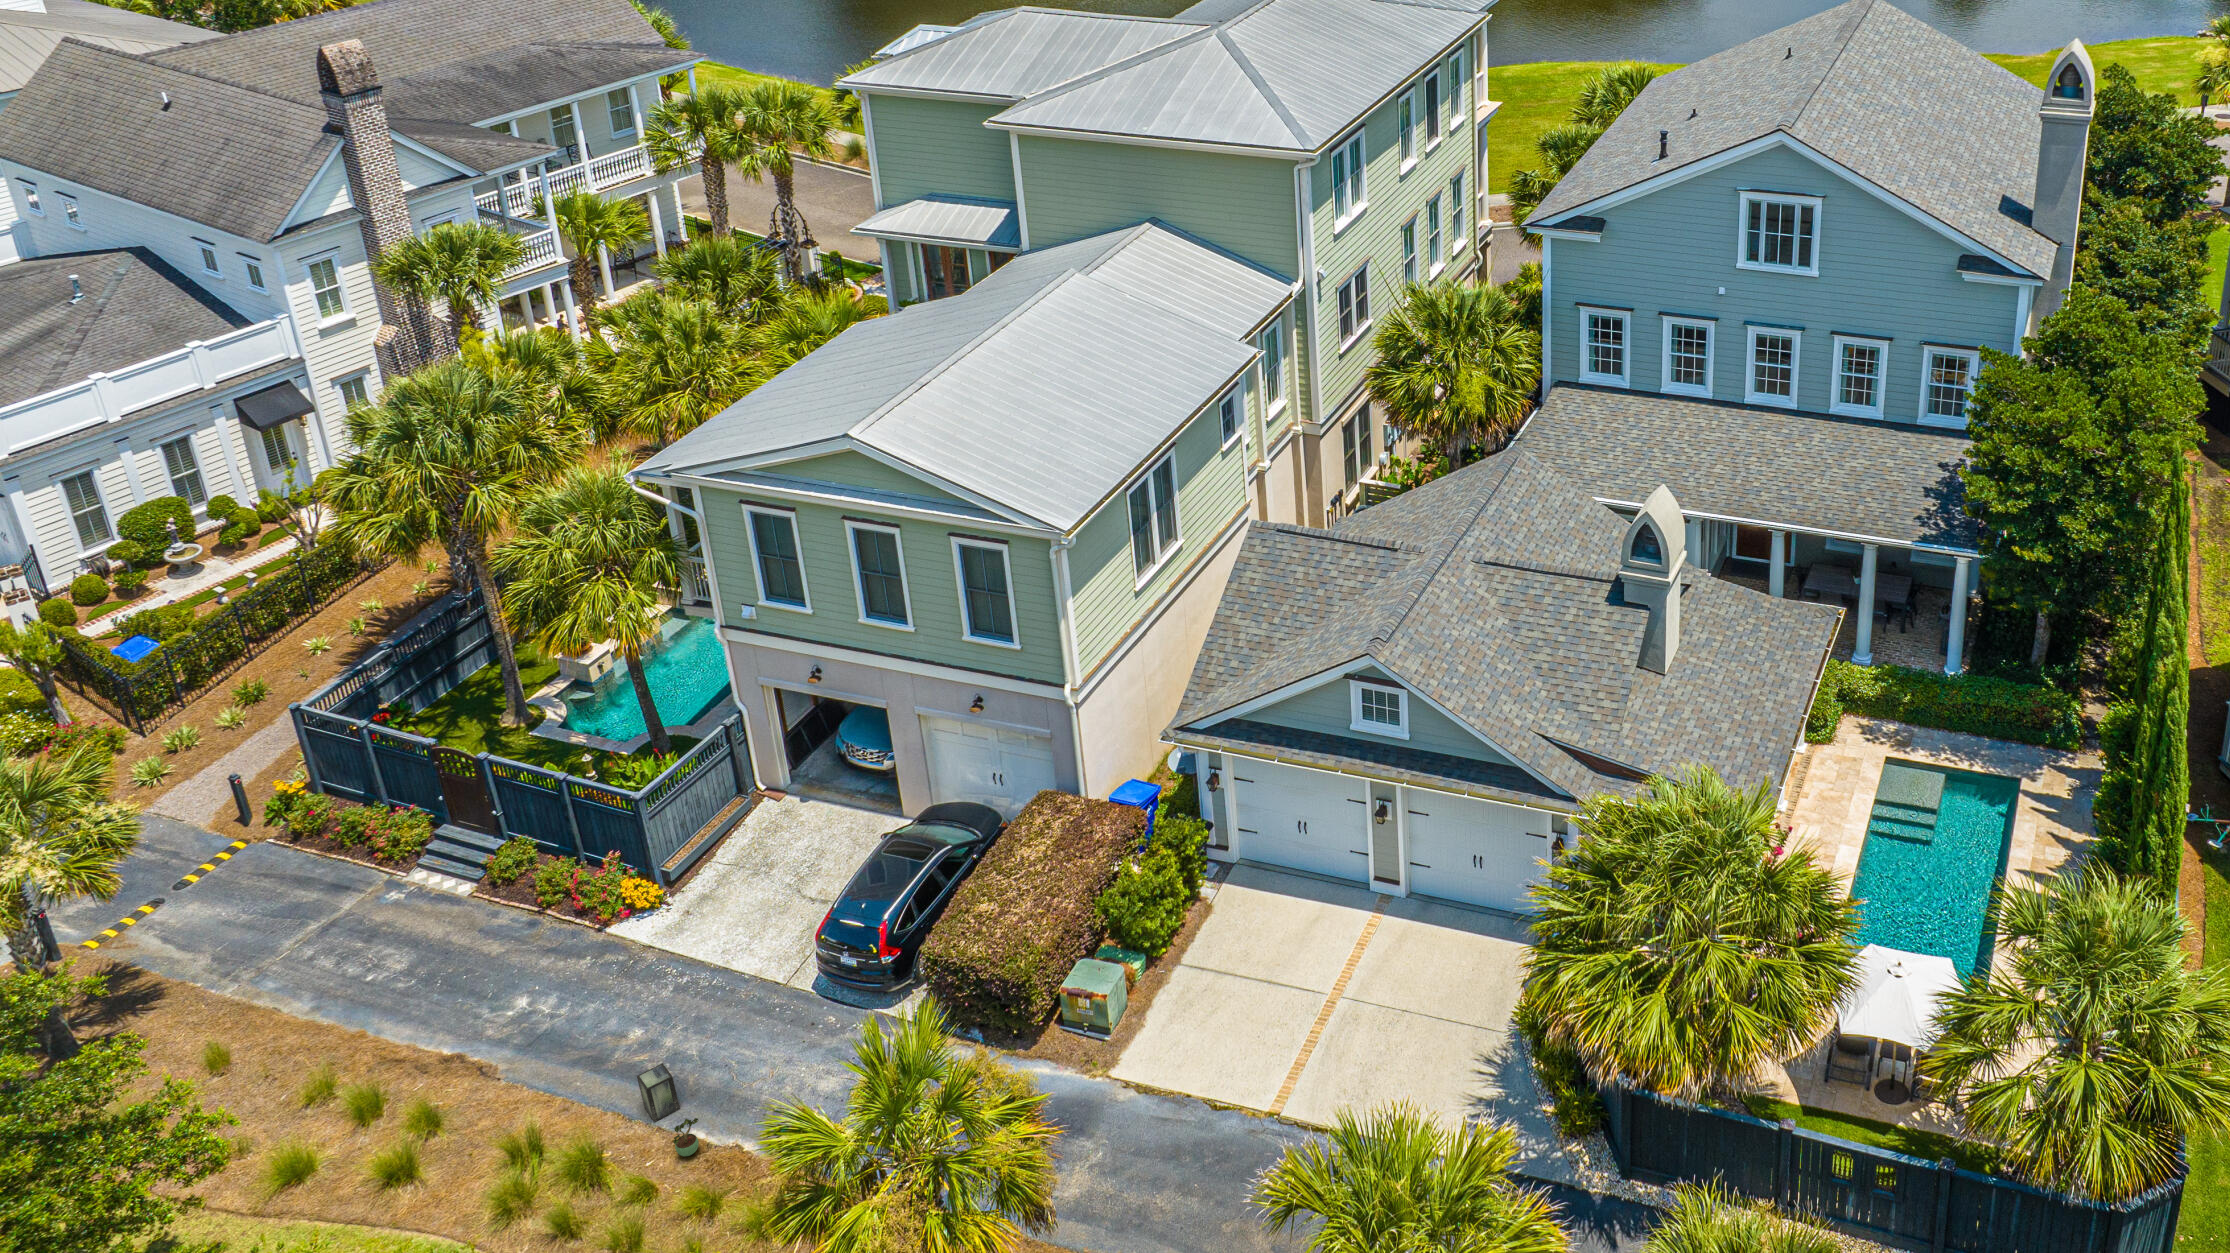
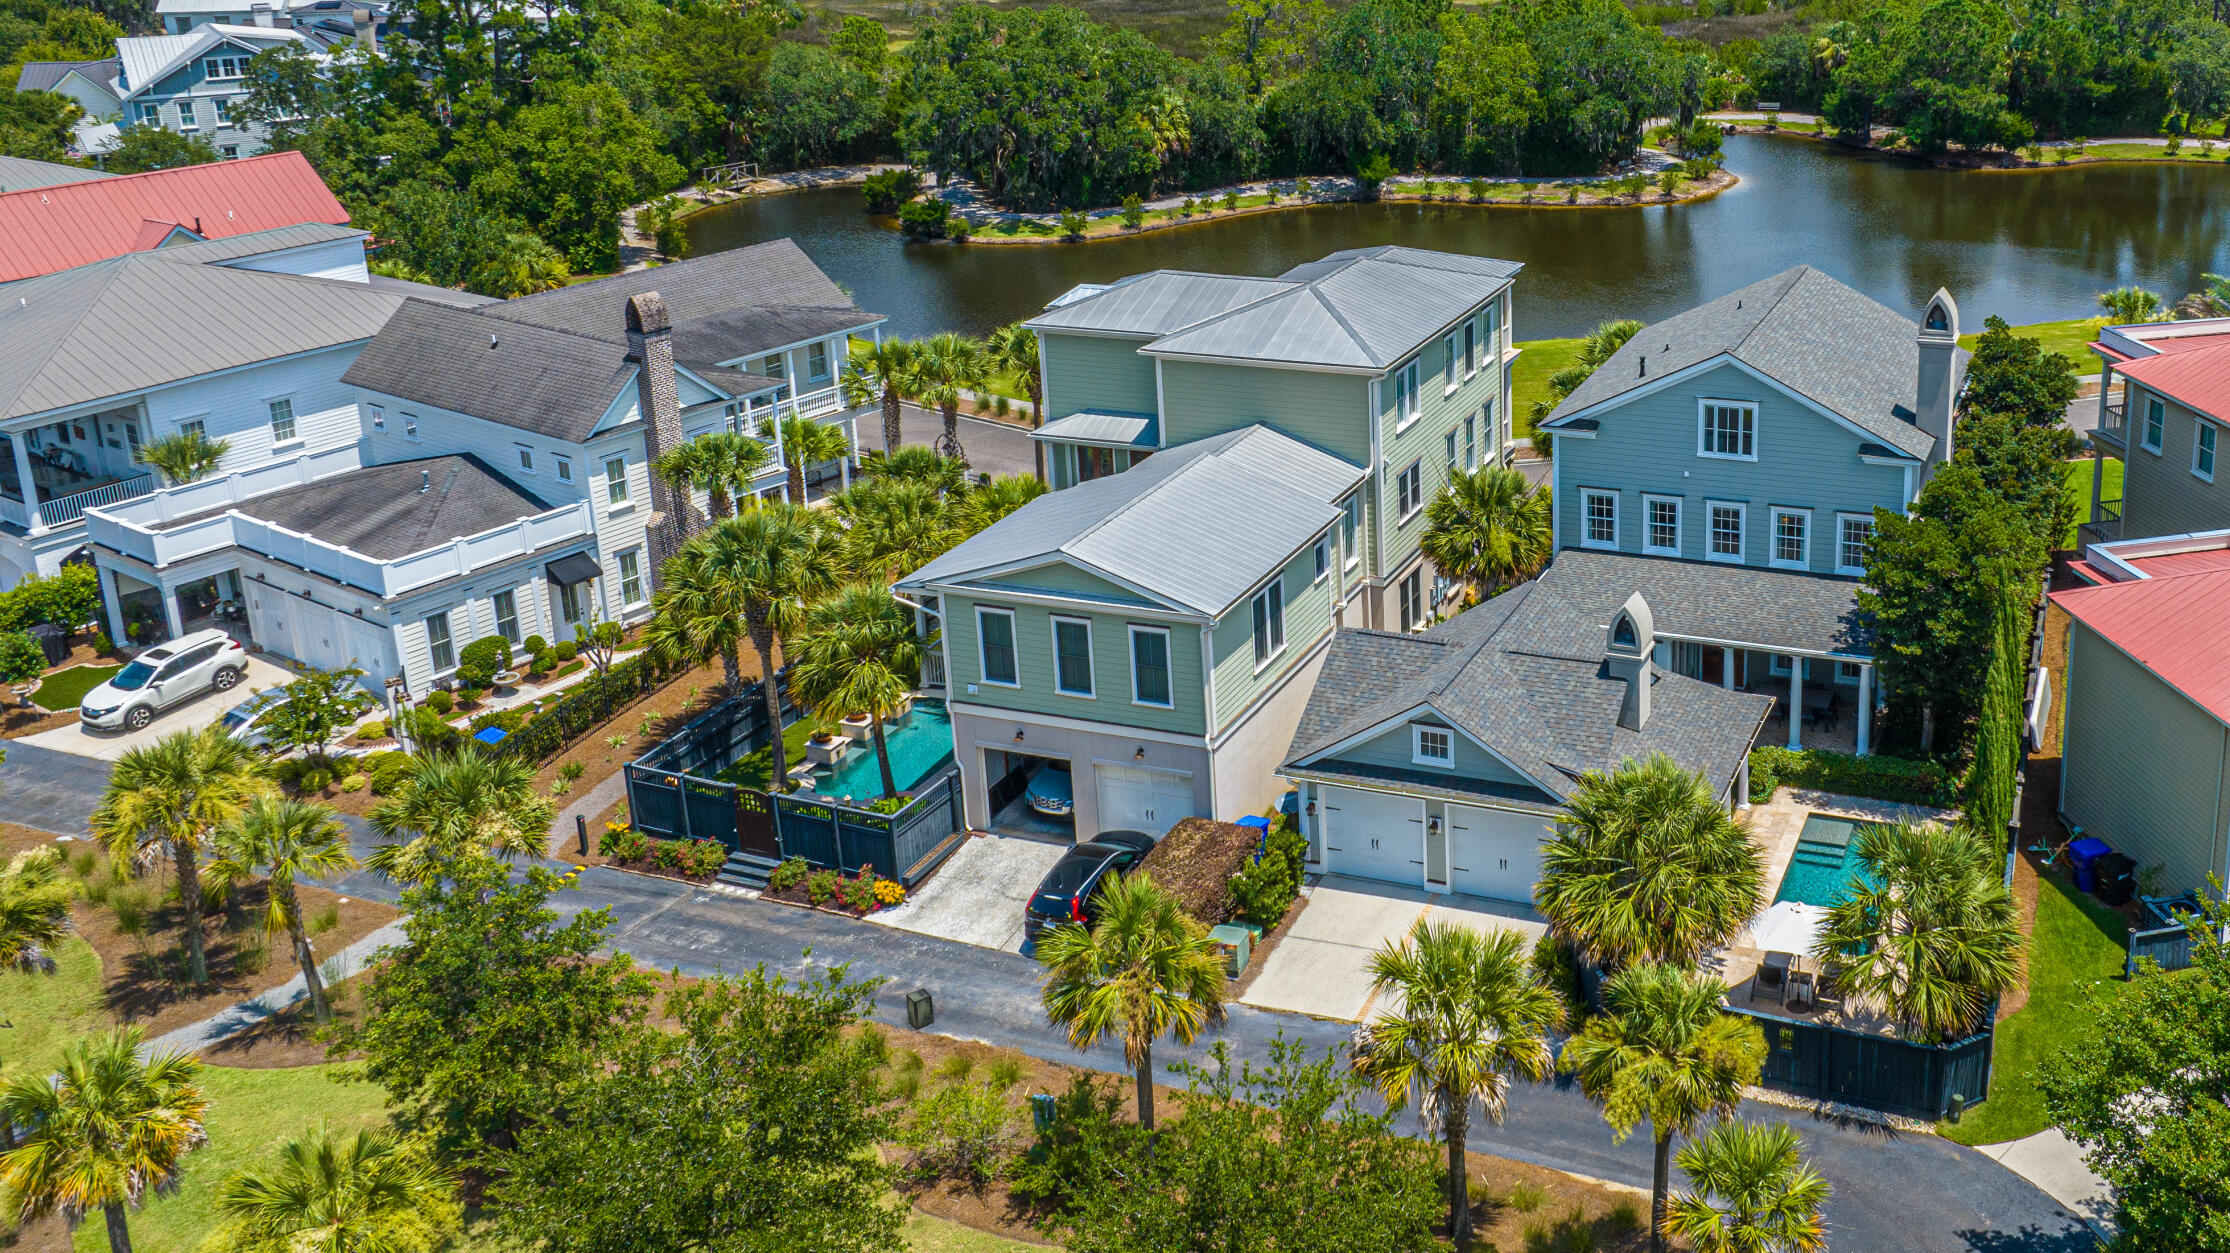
potted plant: present [673,1118,699,1156] -> none [935,1019,953,1048]

